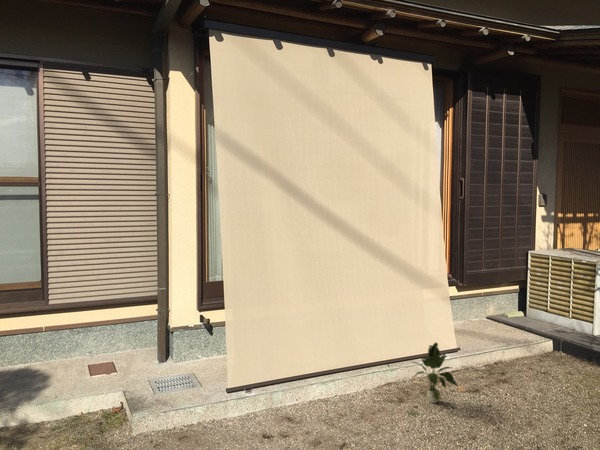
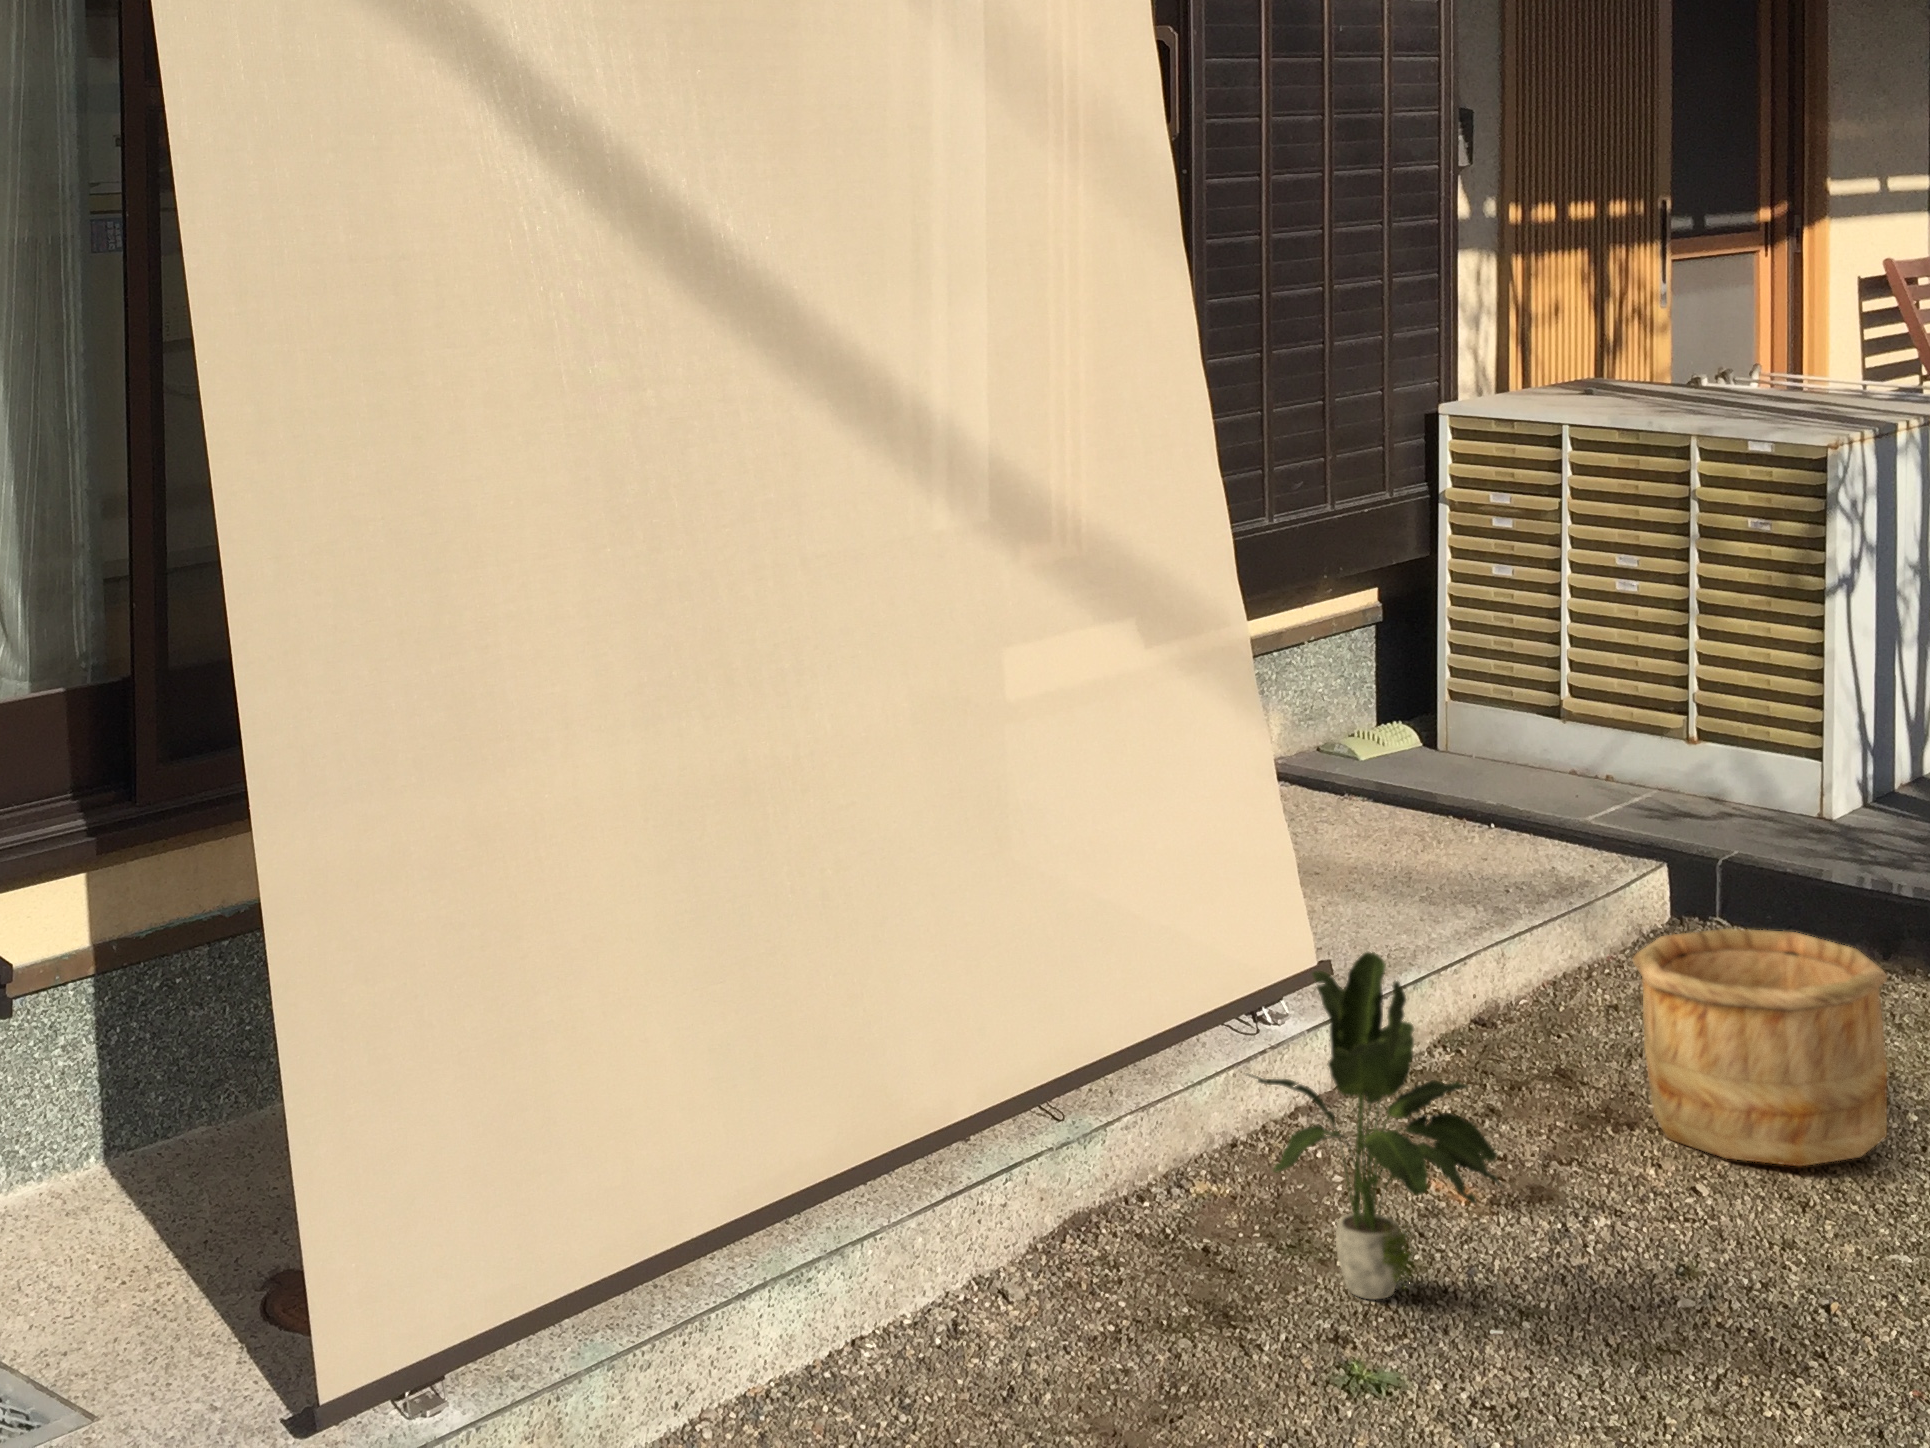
wooden bucket: none [510,349,557,393] -> present [1633,929,1887,1166]

